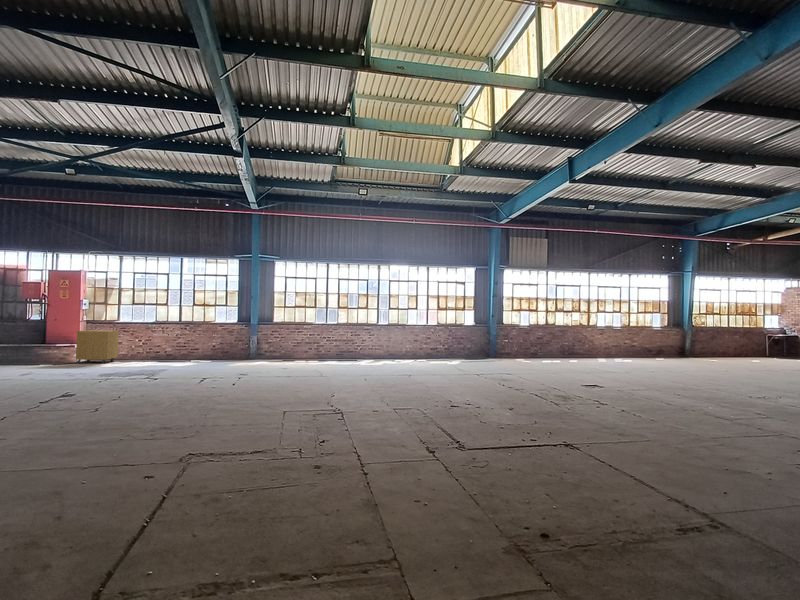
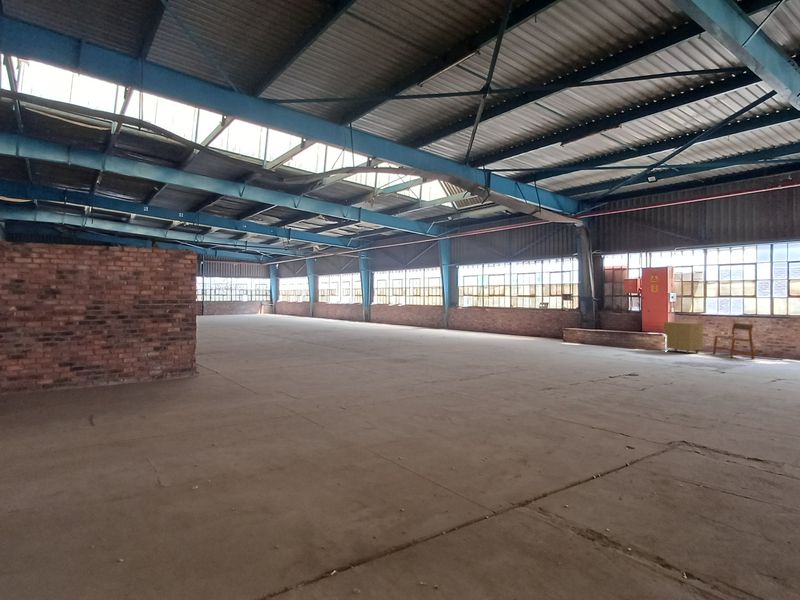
bench: none [128,329,166,363] -> present [713,323,754,359]

